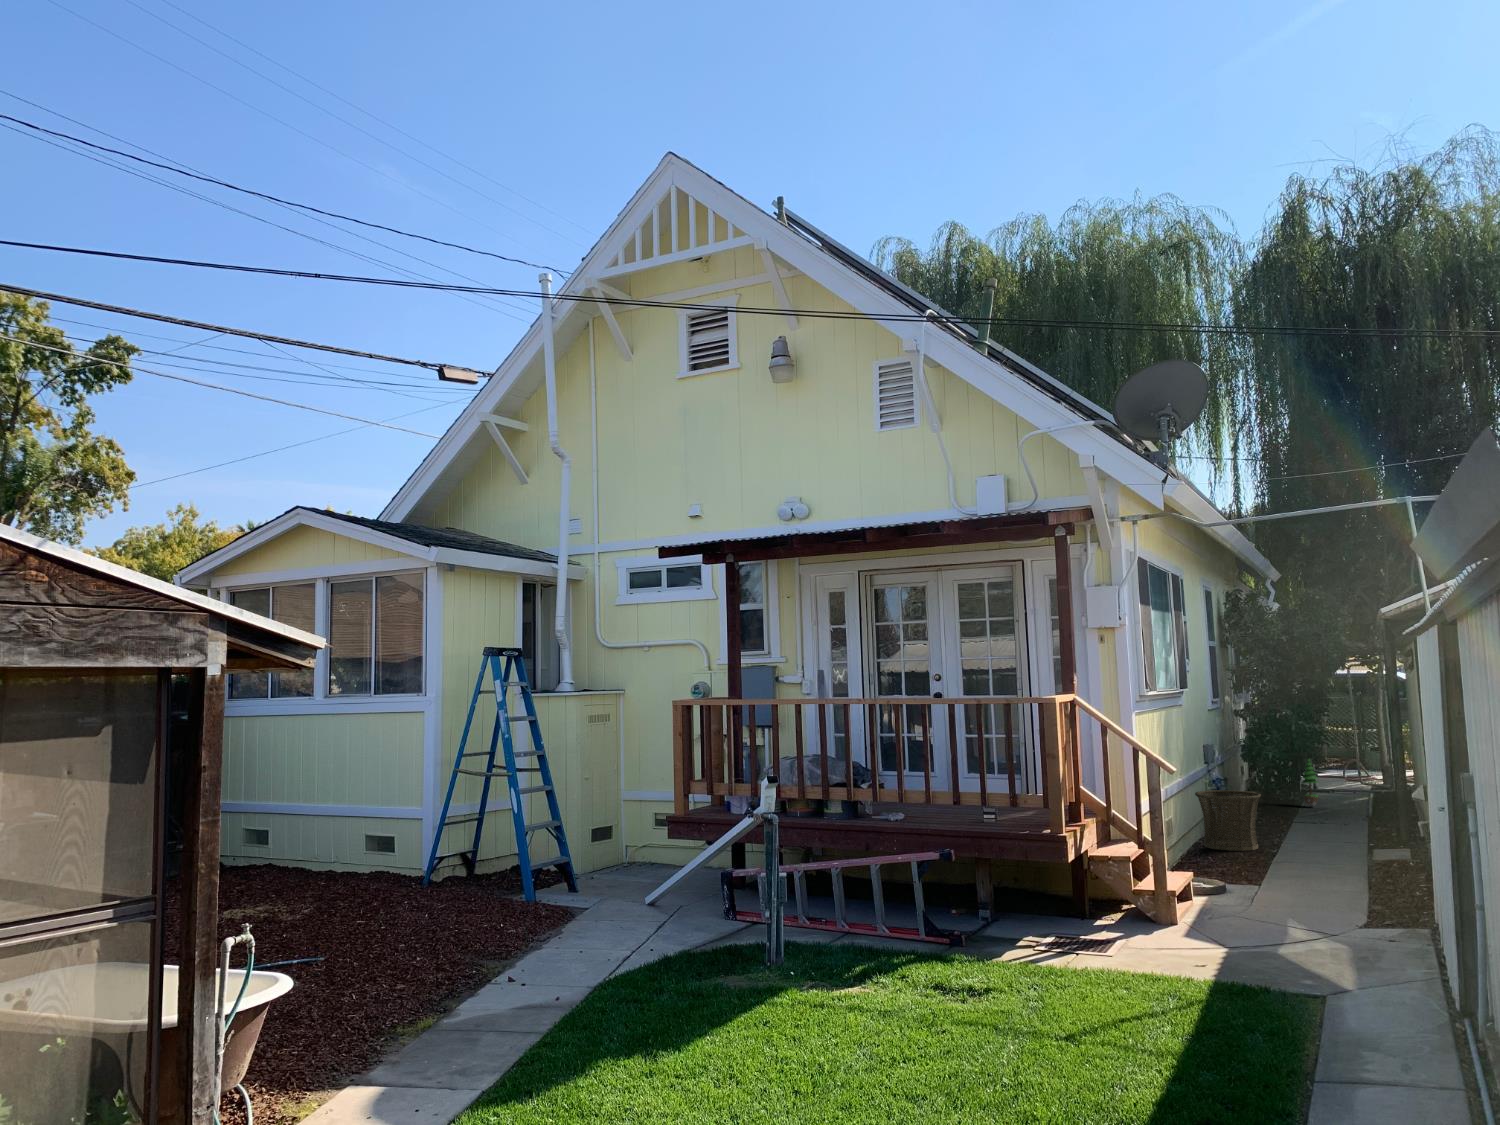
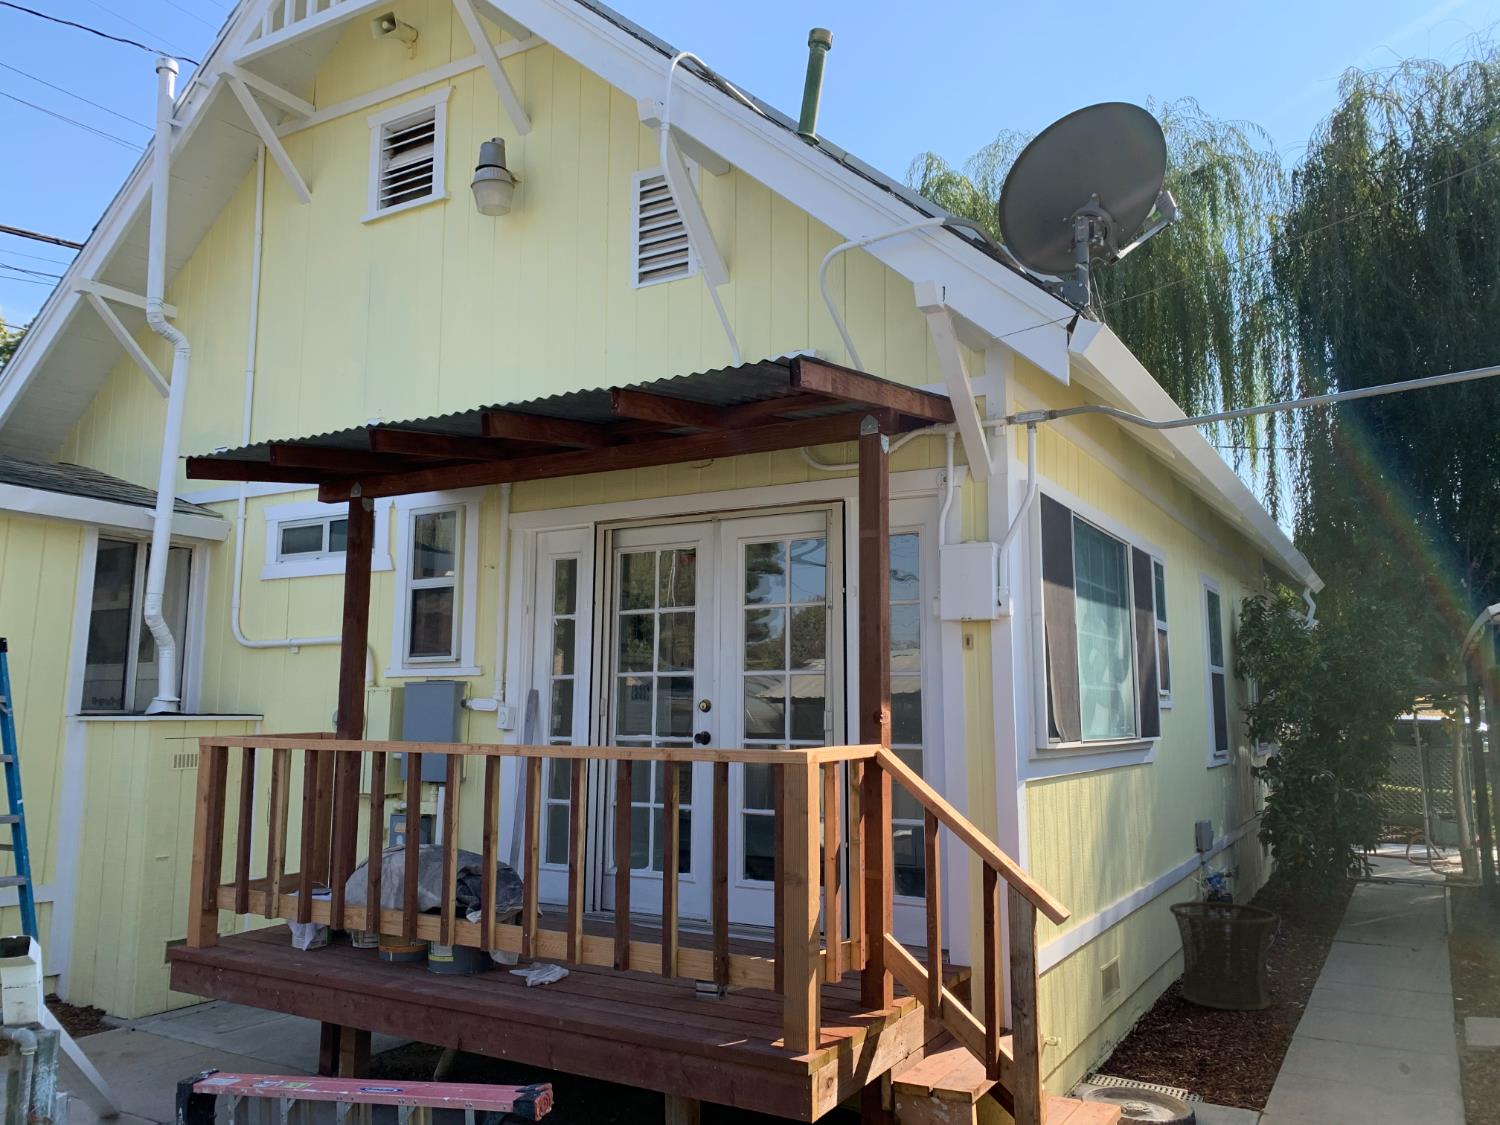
potted tree: present [1301,759,1319,807] -> none [1346,838,1375,914]

